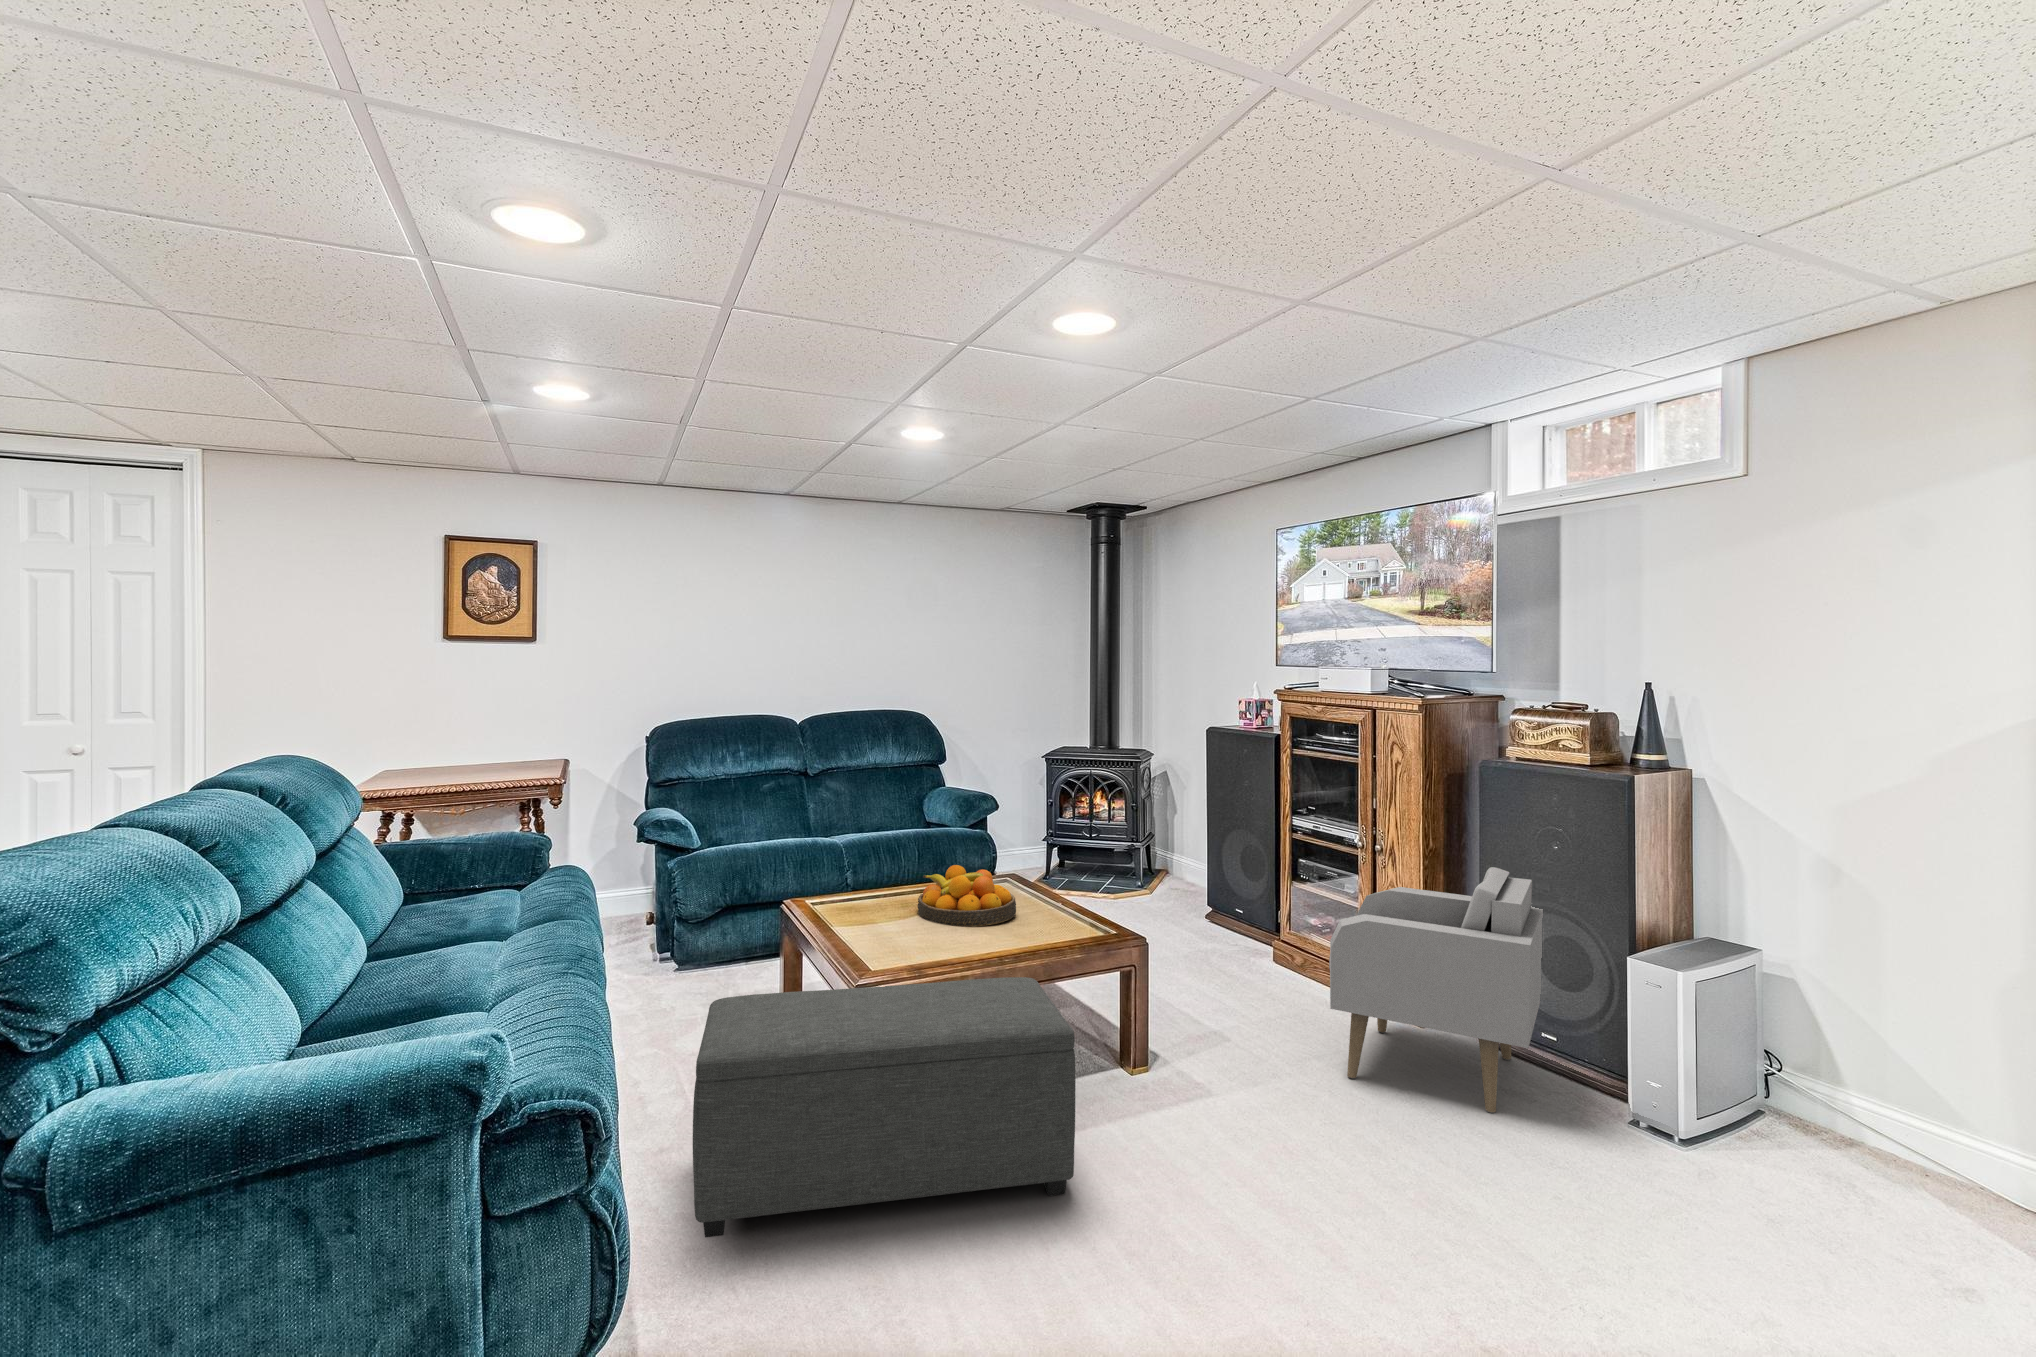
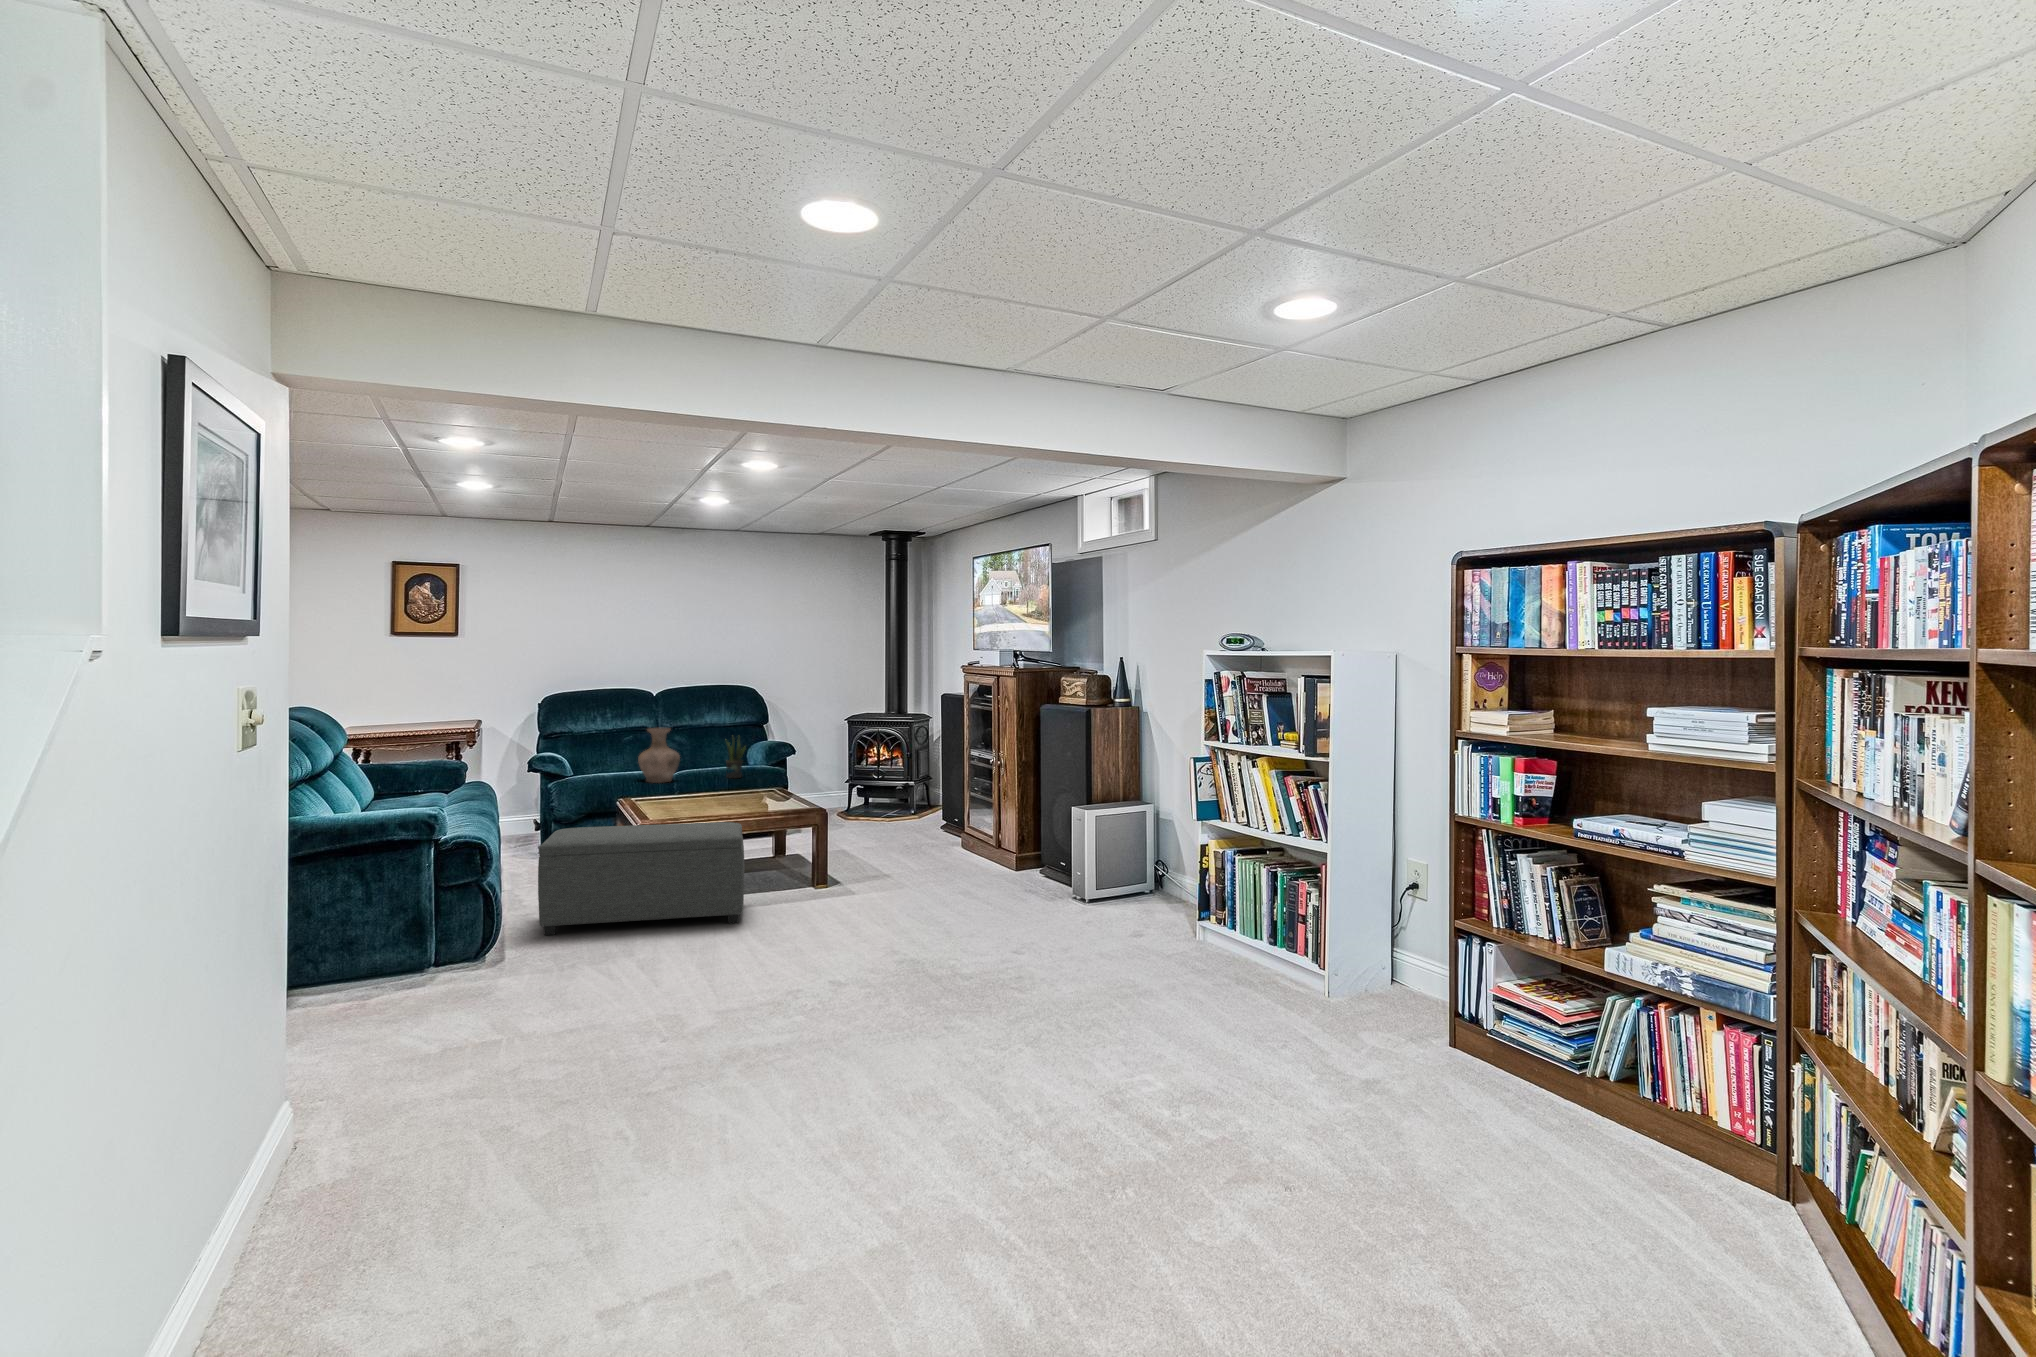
vase: none [793,776,851,858] -> present [638,728,680,783]
potted plant: none [905,783,936,845] -> present [726,736,745,778]
fruit bowl: present [918,865,1016,927] -> none [699,776,762,809]
armchair: present [1329,867,1543,1113] -> none [928,768,1064,899]

